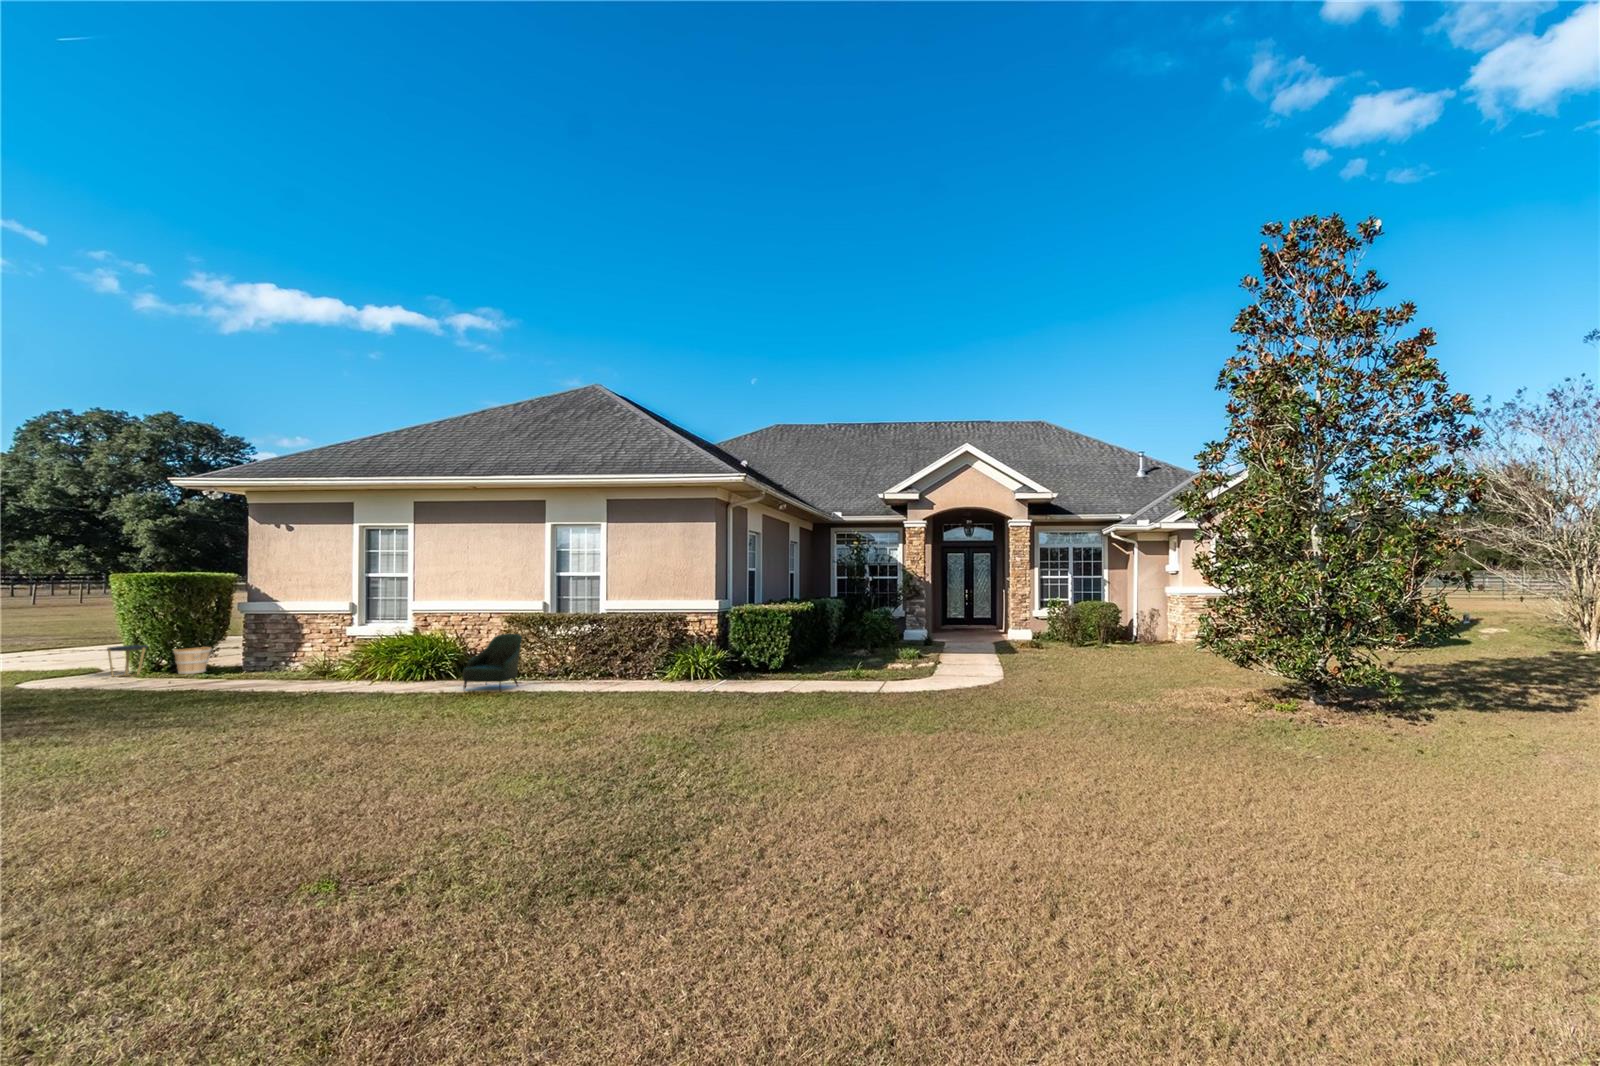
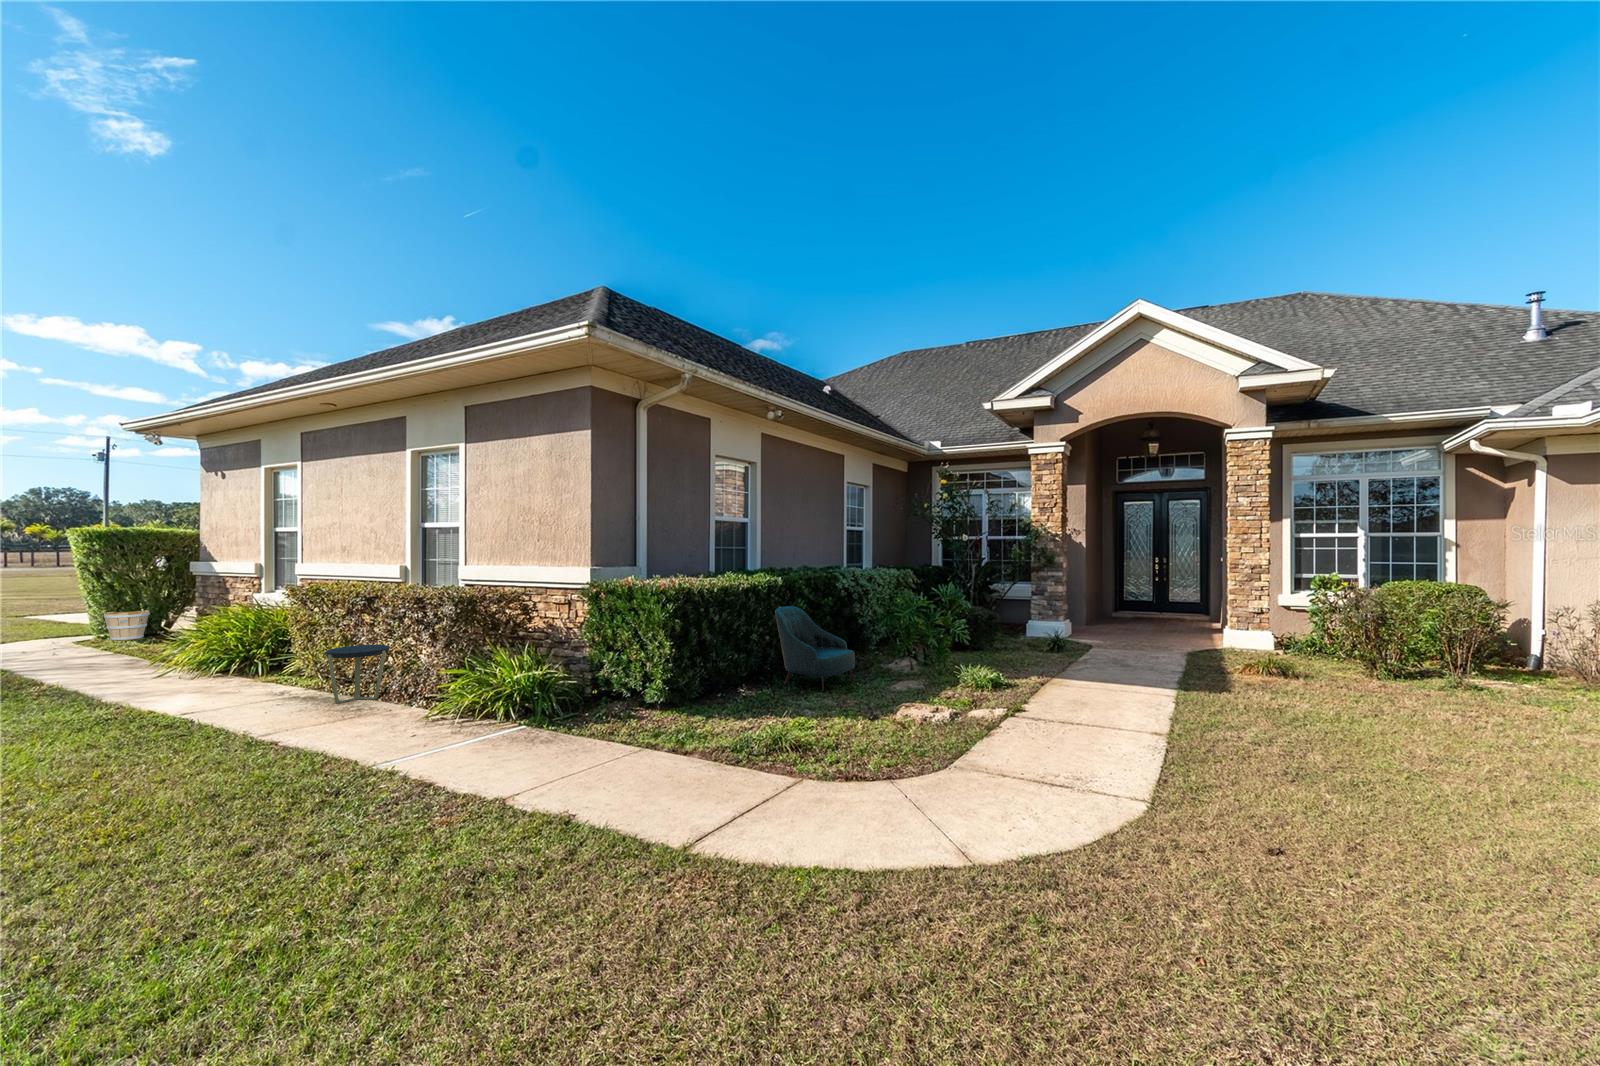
armchair: present [463,634,522,690] -> present [775,606,855,691]
side table: present [107,645,148,677] -> present [326,645,389,703]

